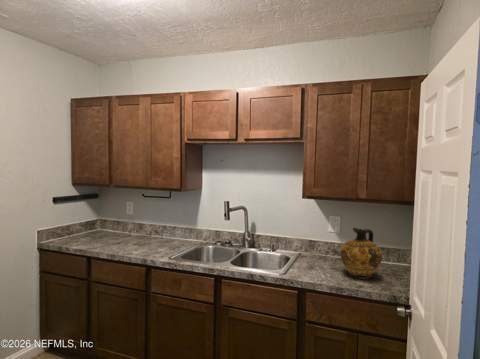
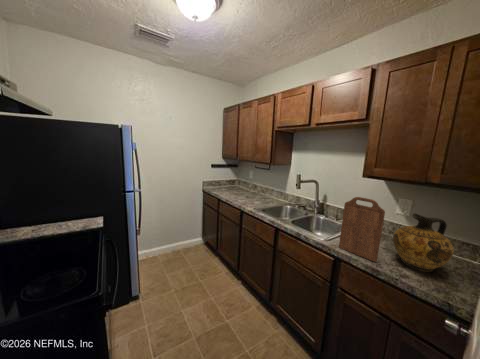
cutting board: none [300,219,337,281] -> present [339,197,385,262]

